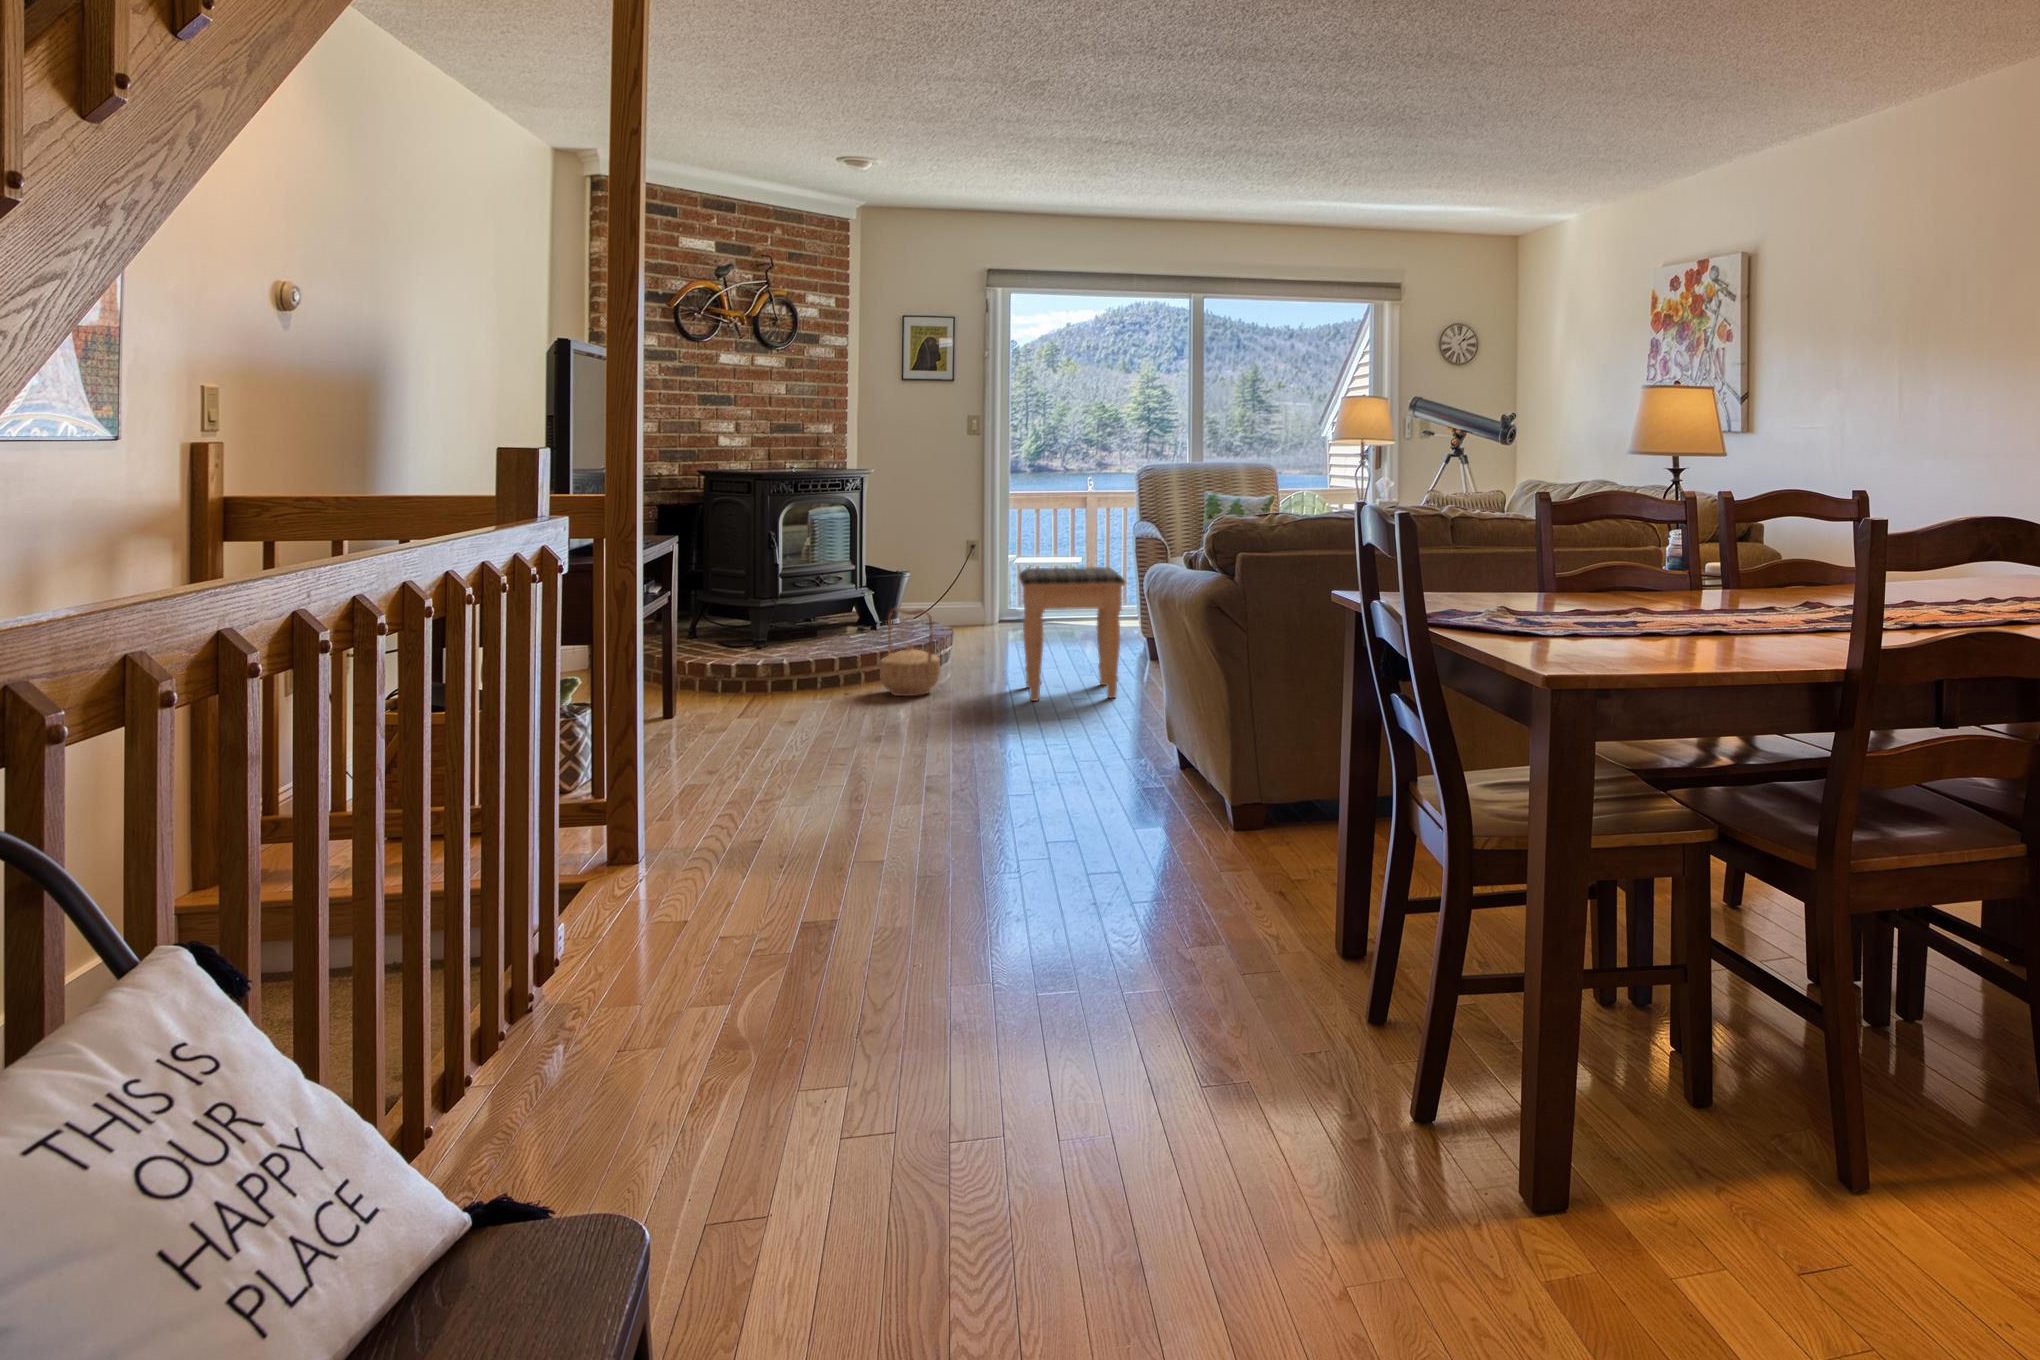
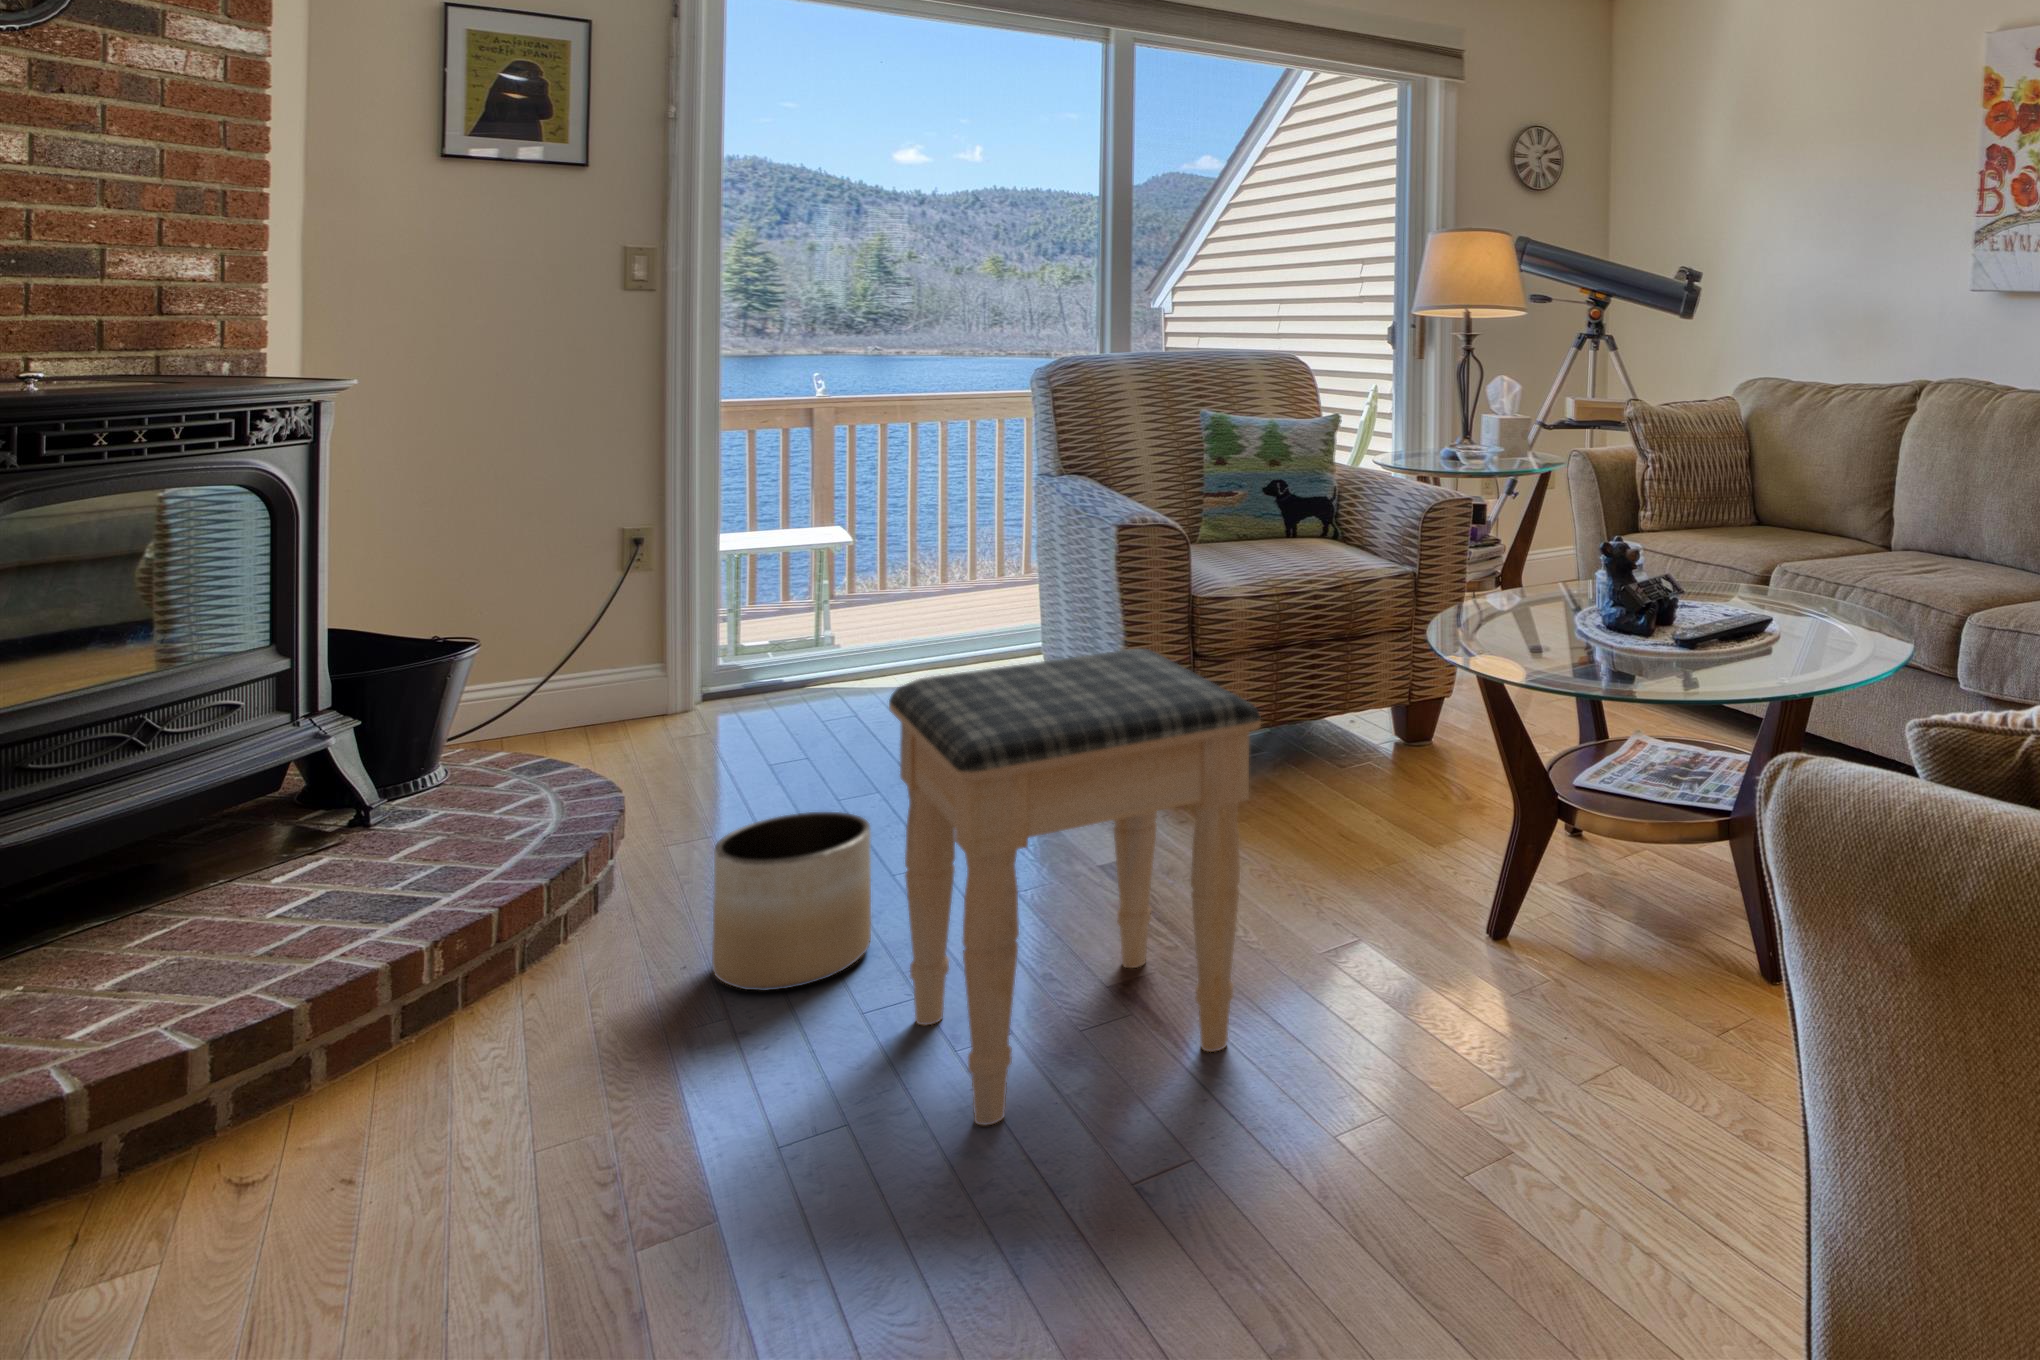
basket: present [880,608,940,696] -> none [386,863,632,1190]
planter: none [972,627,1023,679] -> present [712,812,871,991]

